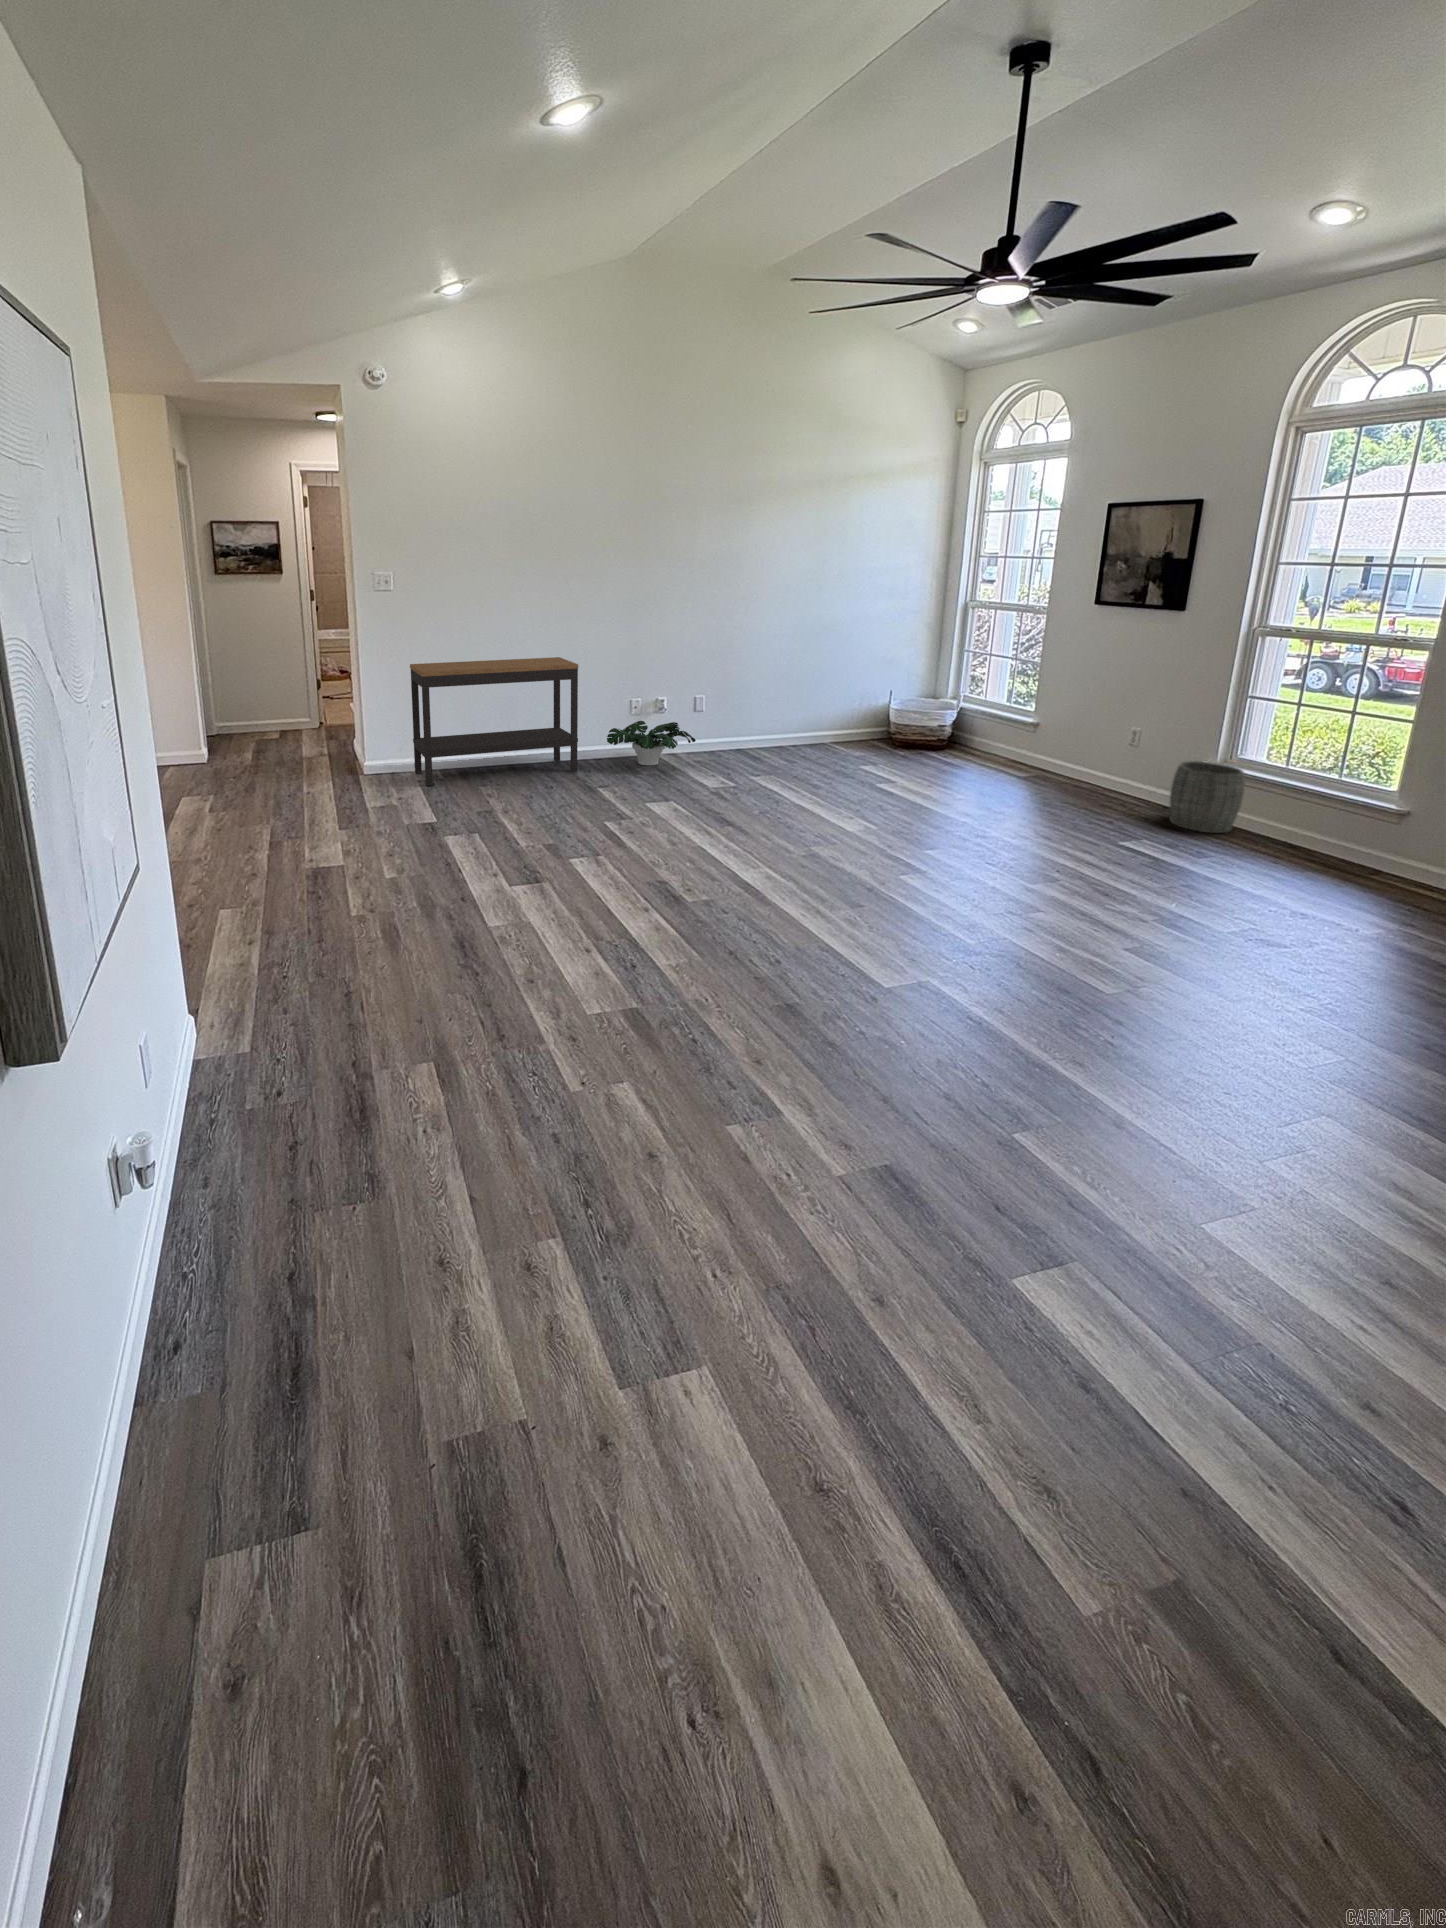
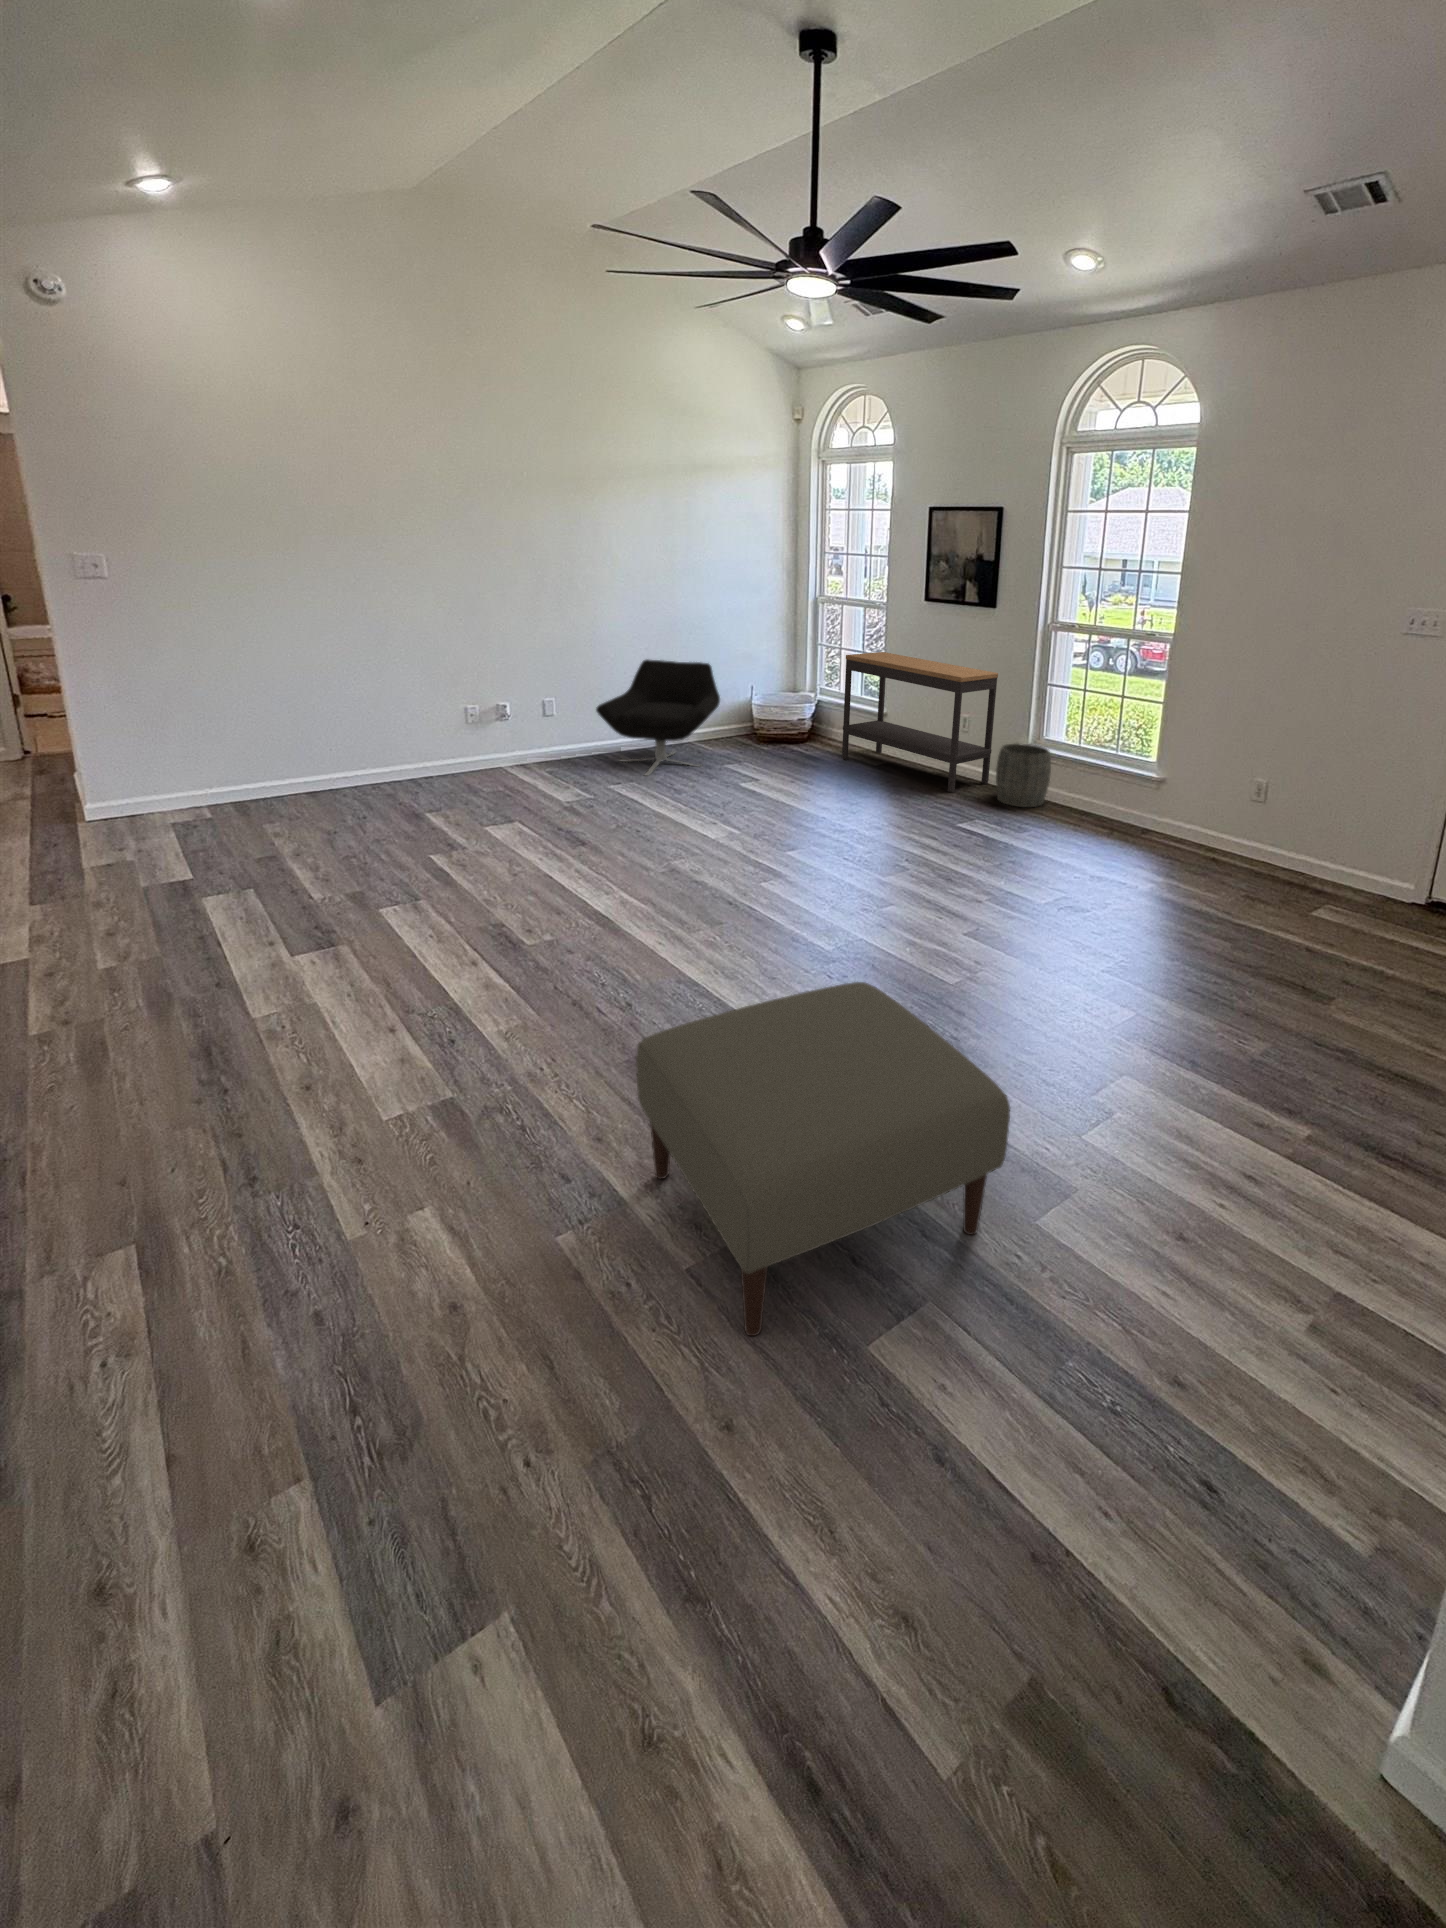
console table: present [410,657,578,786] -> present [842,652,998,793]
lounge chair: none [742,663,860,771] -> present [596,659,720,776]
potted plant: present [607,721,696,766] -> none [435,730,544,781]
ottoman: none [799,962,1187,1247] -> present [636,982,1010,1336]

